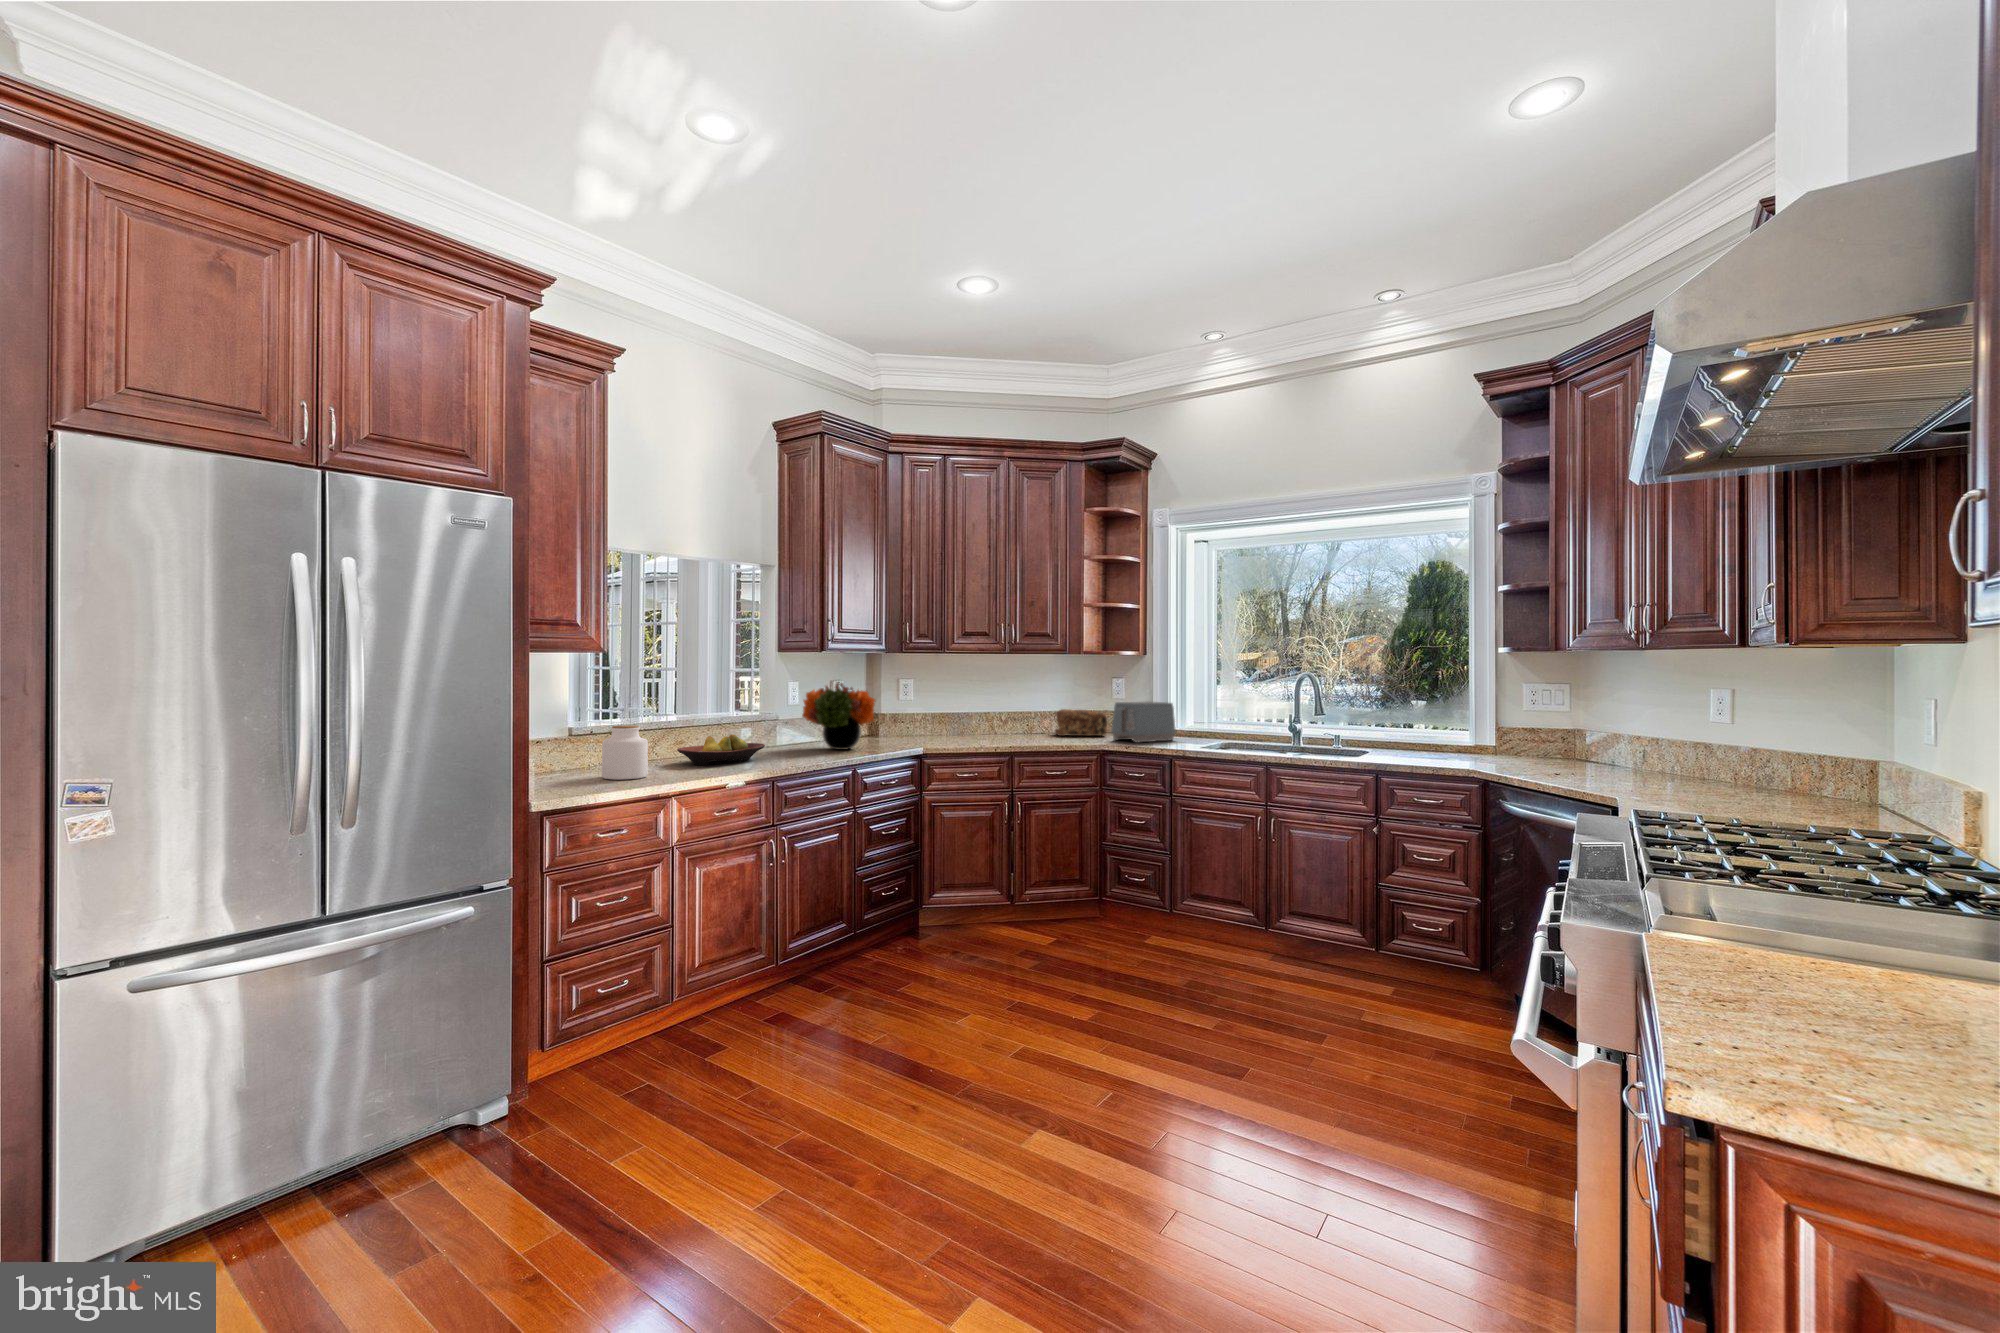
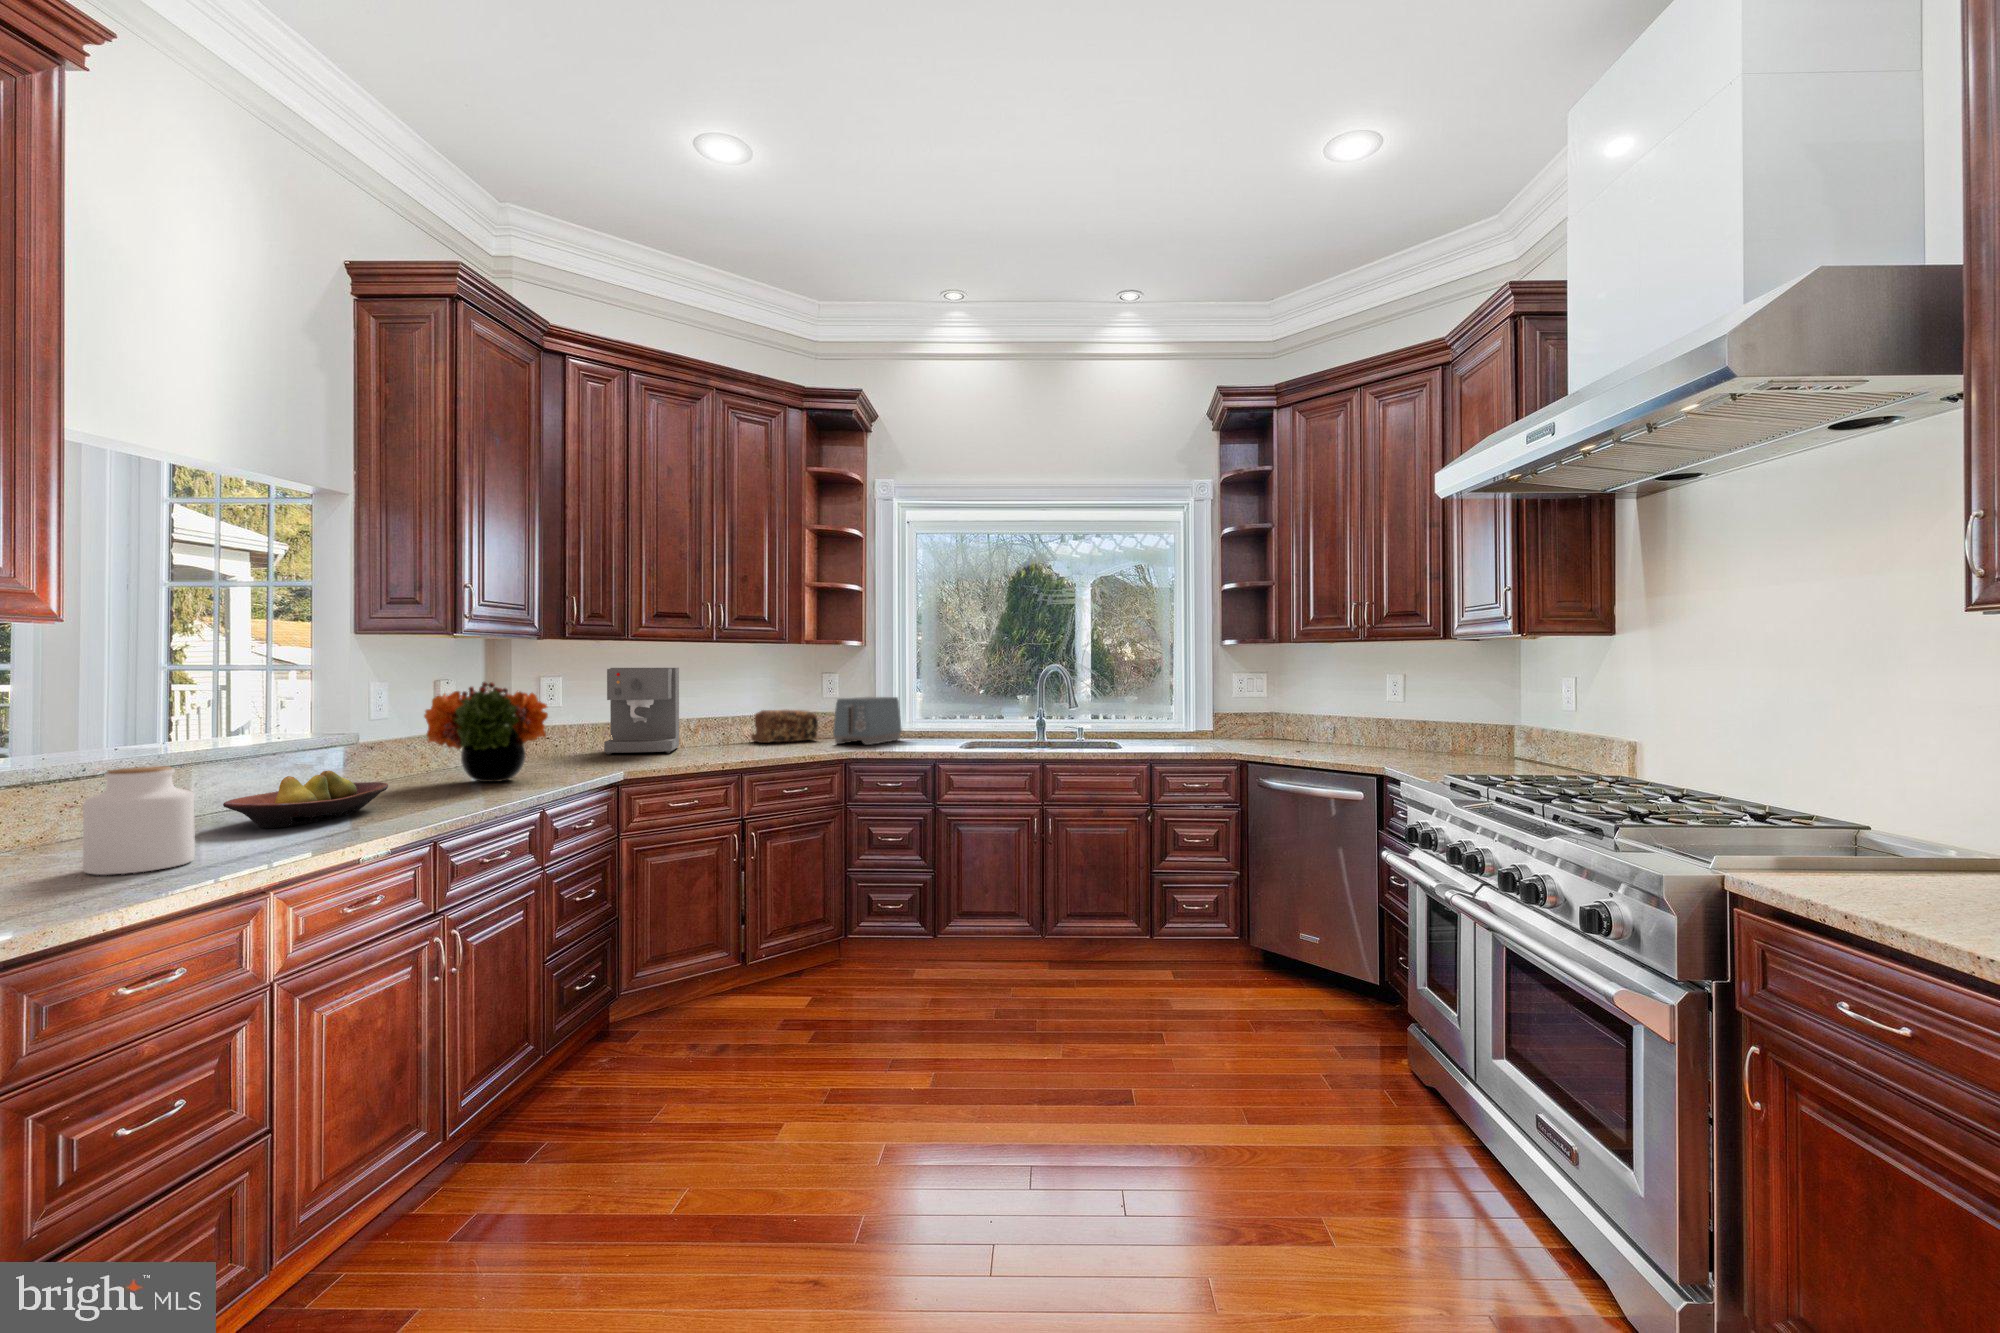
coffee maker: none [936,673,995,739] -> present [604,668,679,754]

